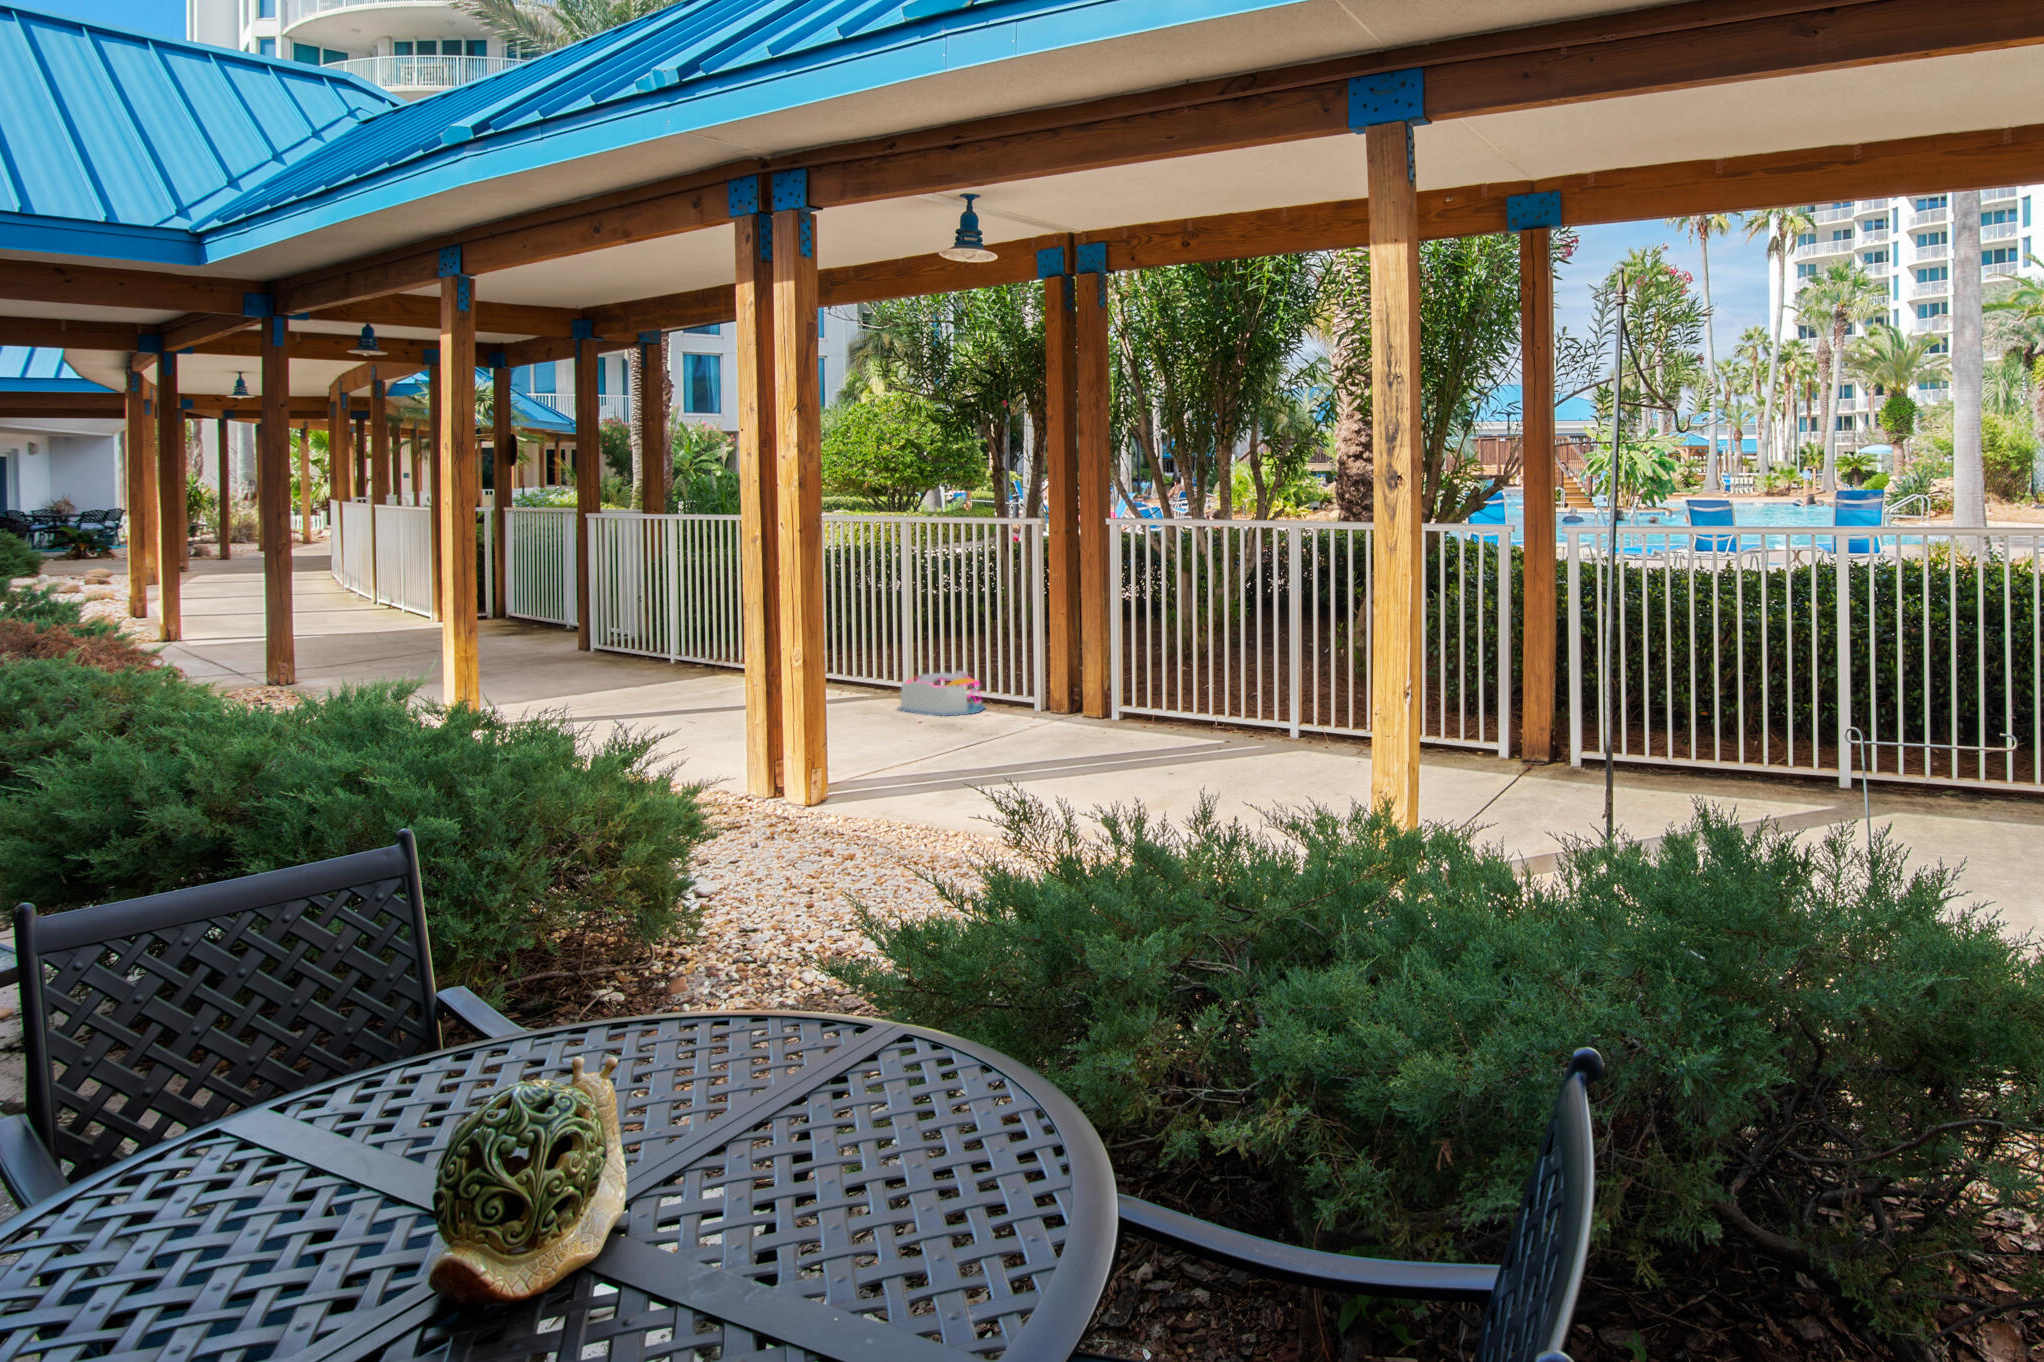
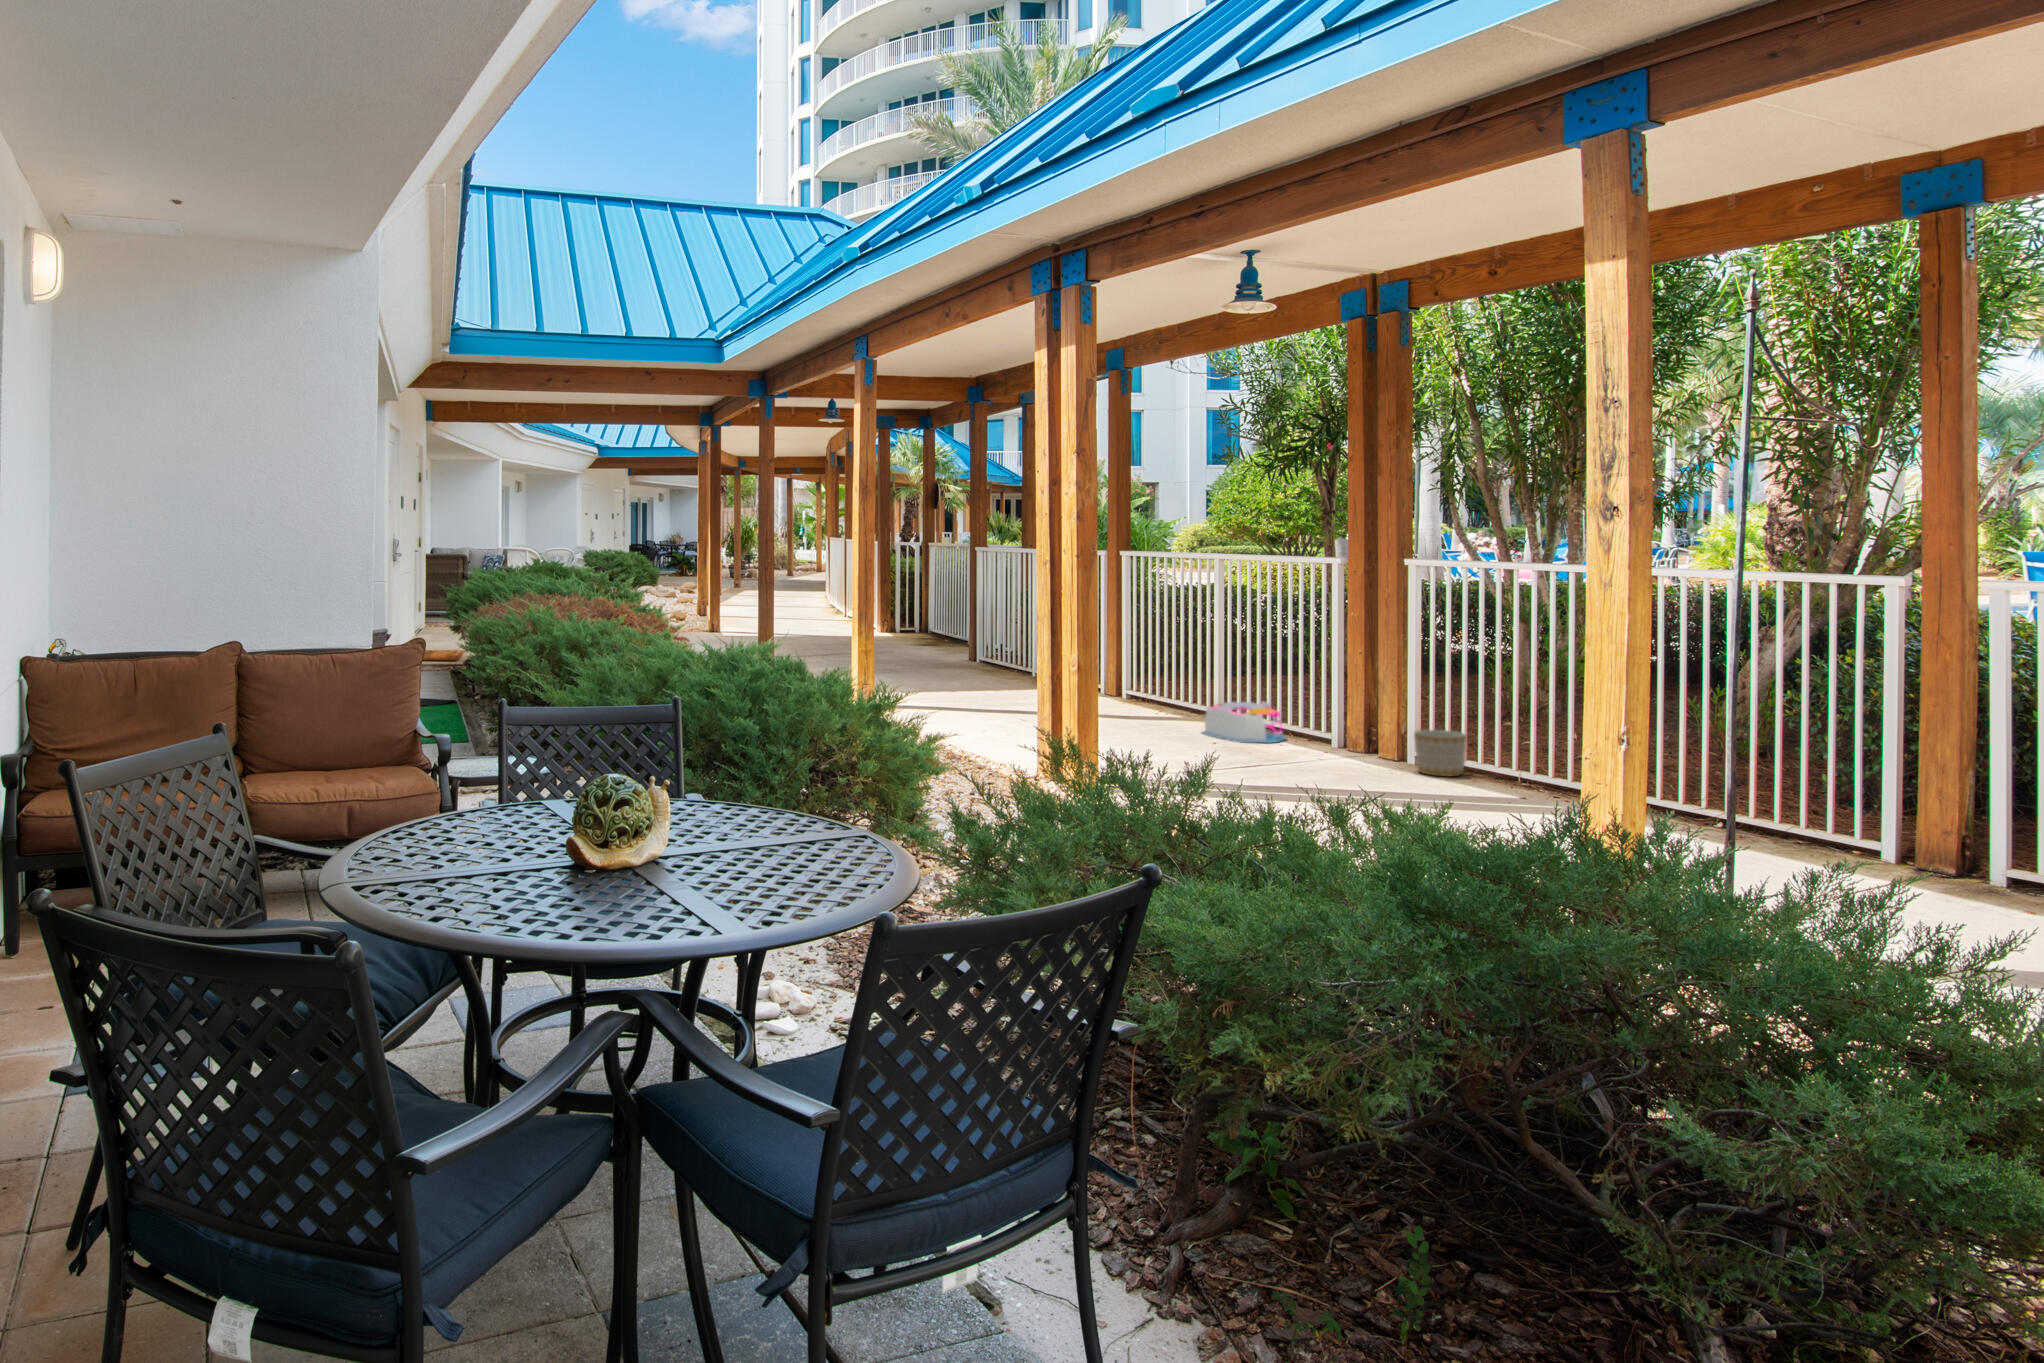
planter: none [1120,686,1167,732] -> present [1414,730,1467,776]

